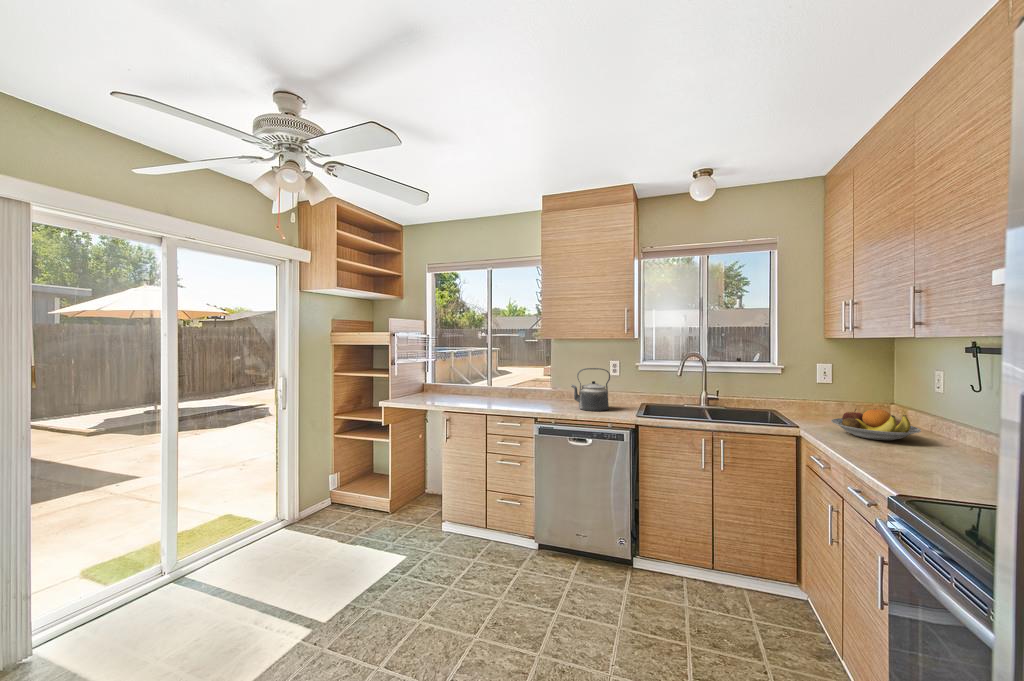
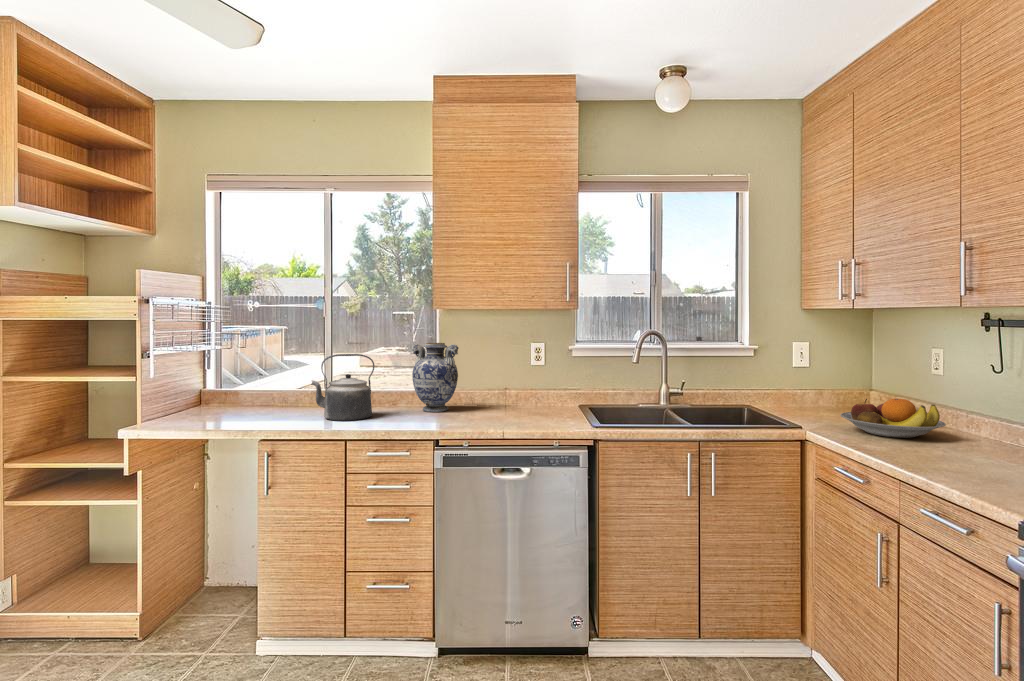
vase: none [534,359,561,402] -> present [412,343,458,412]
kettle: present [571,368,610,411] -> present [311,354,374,421]

